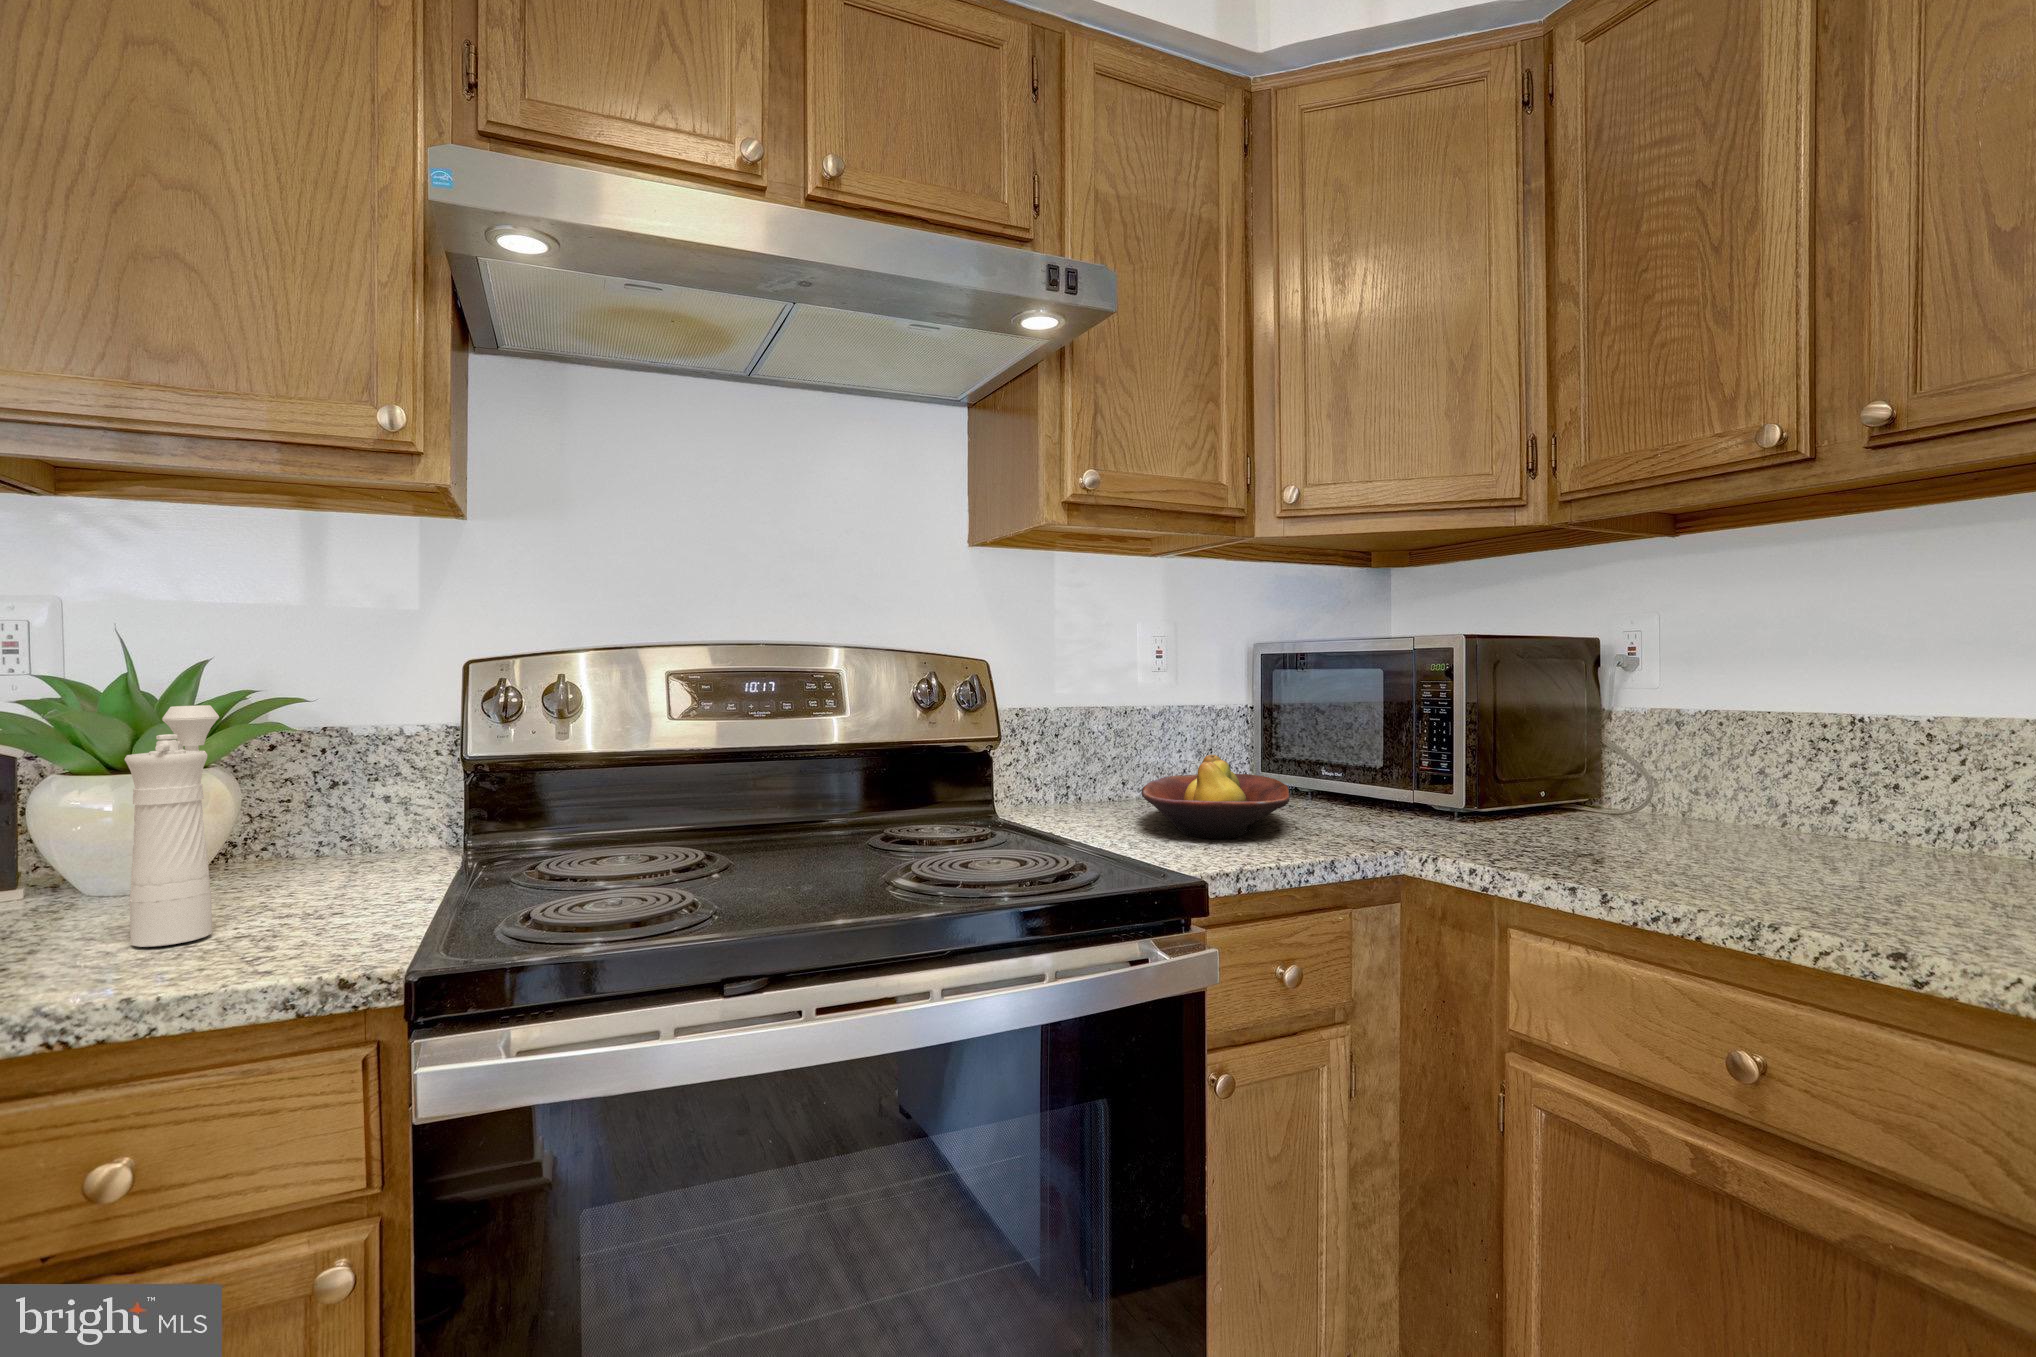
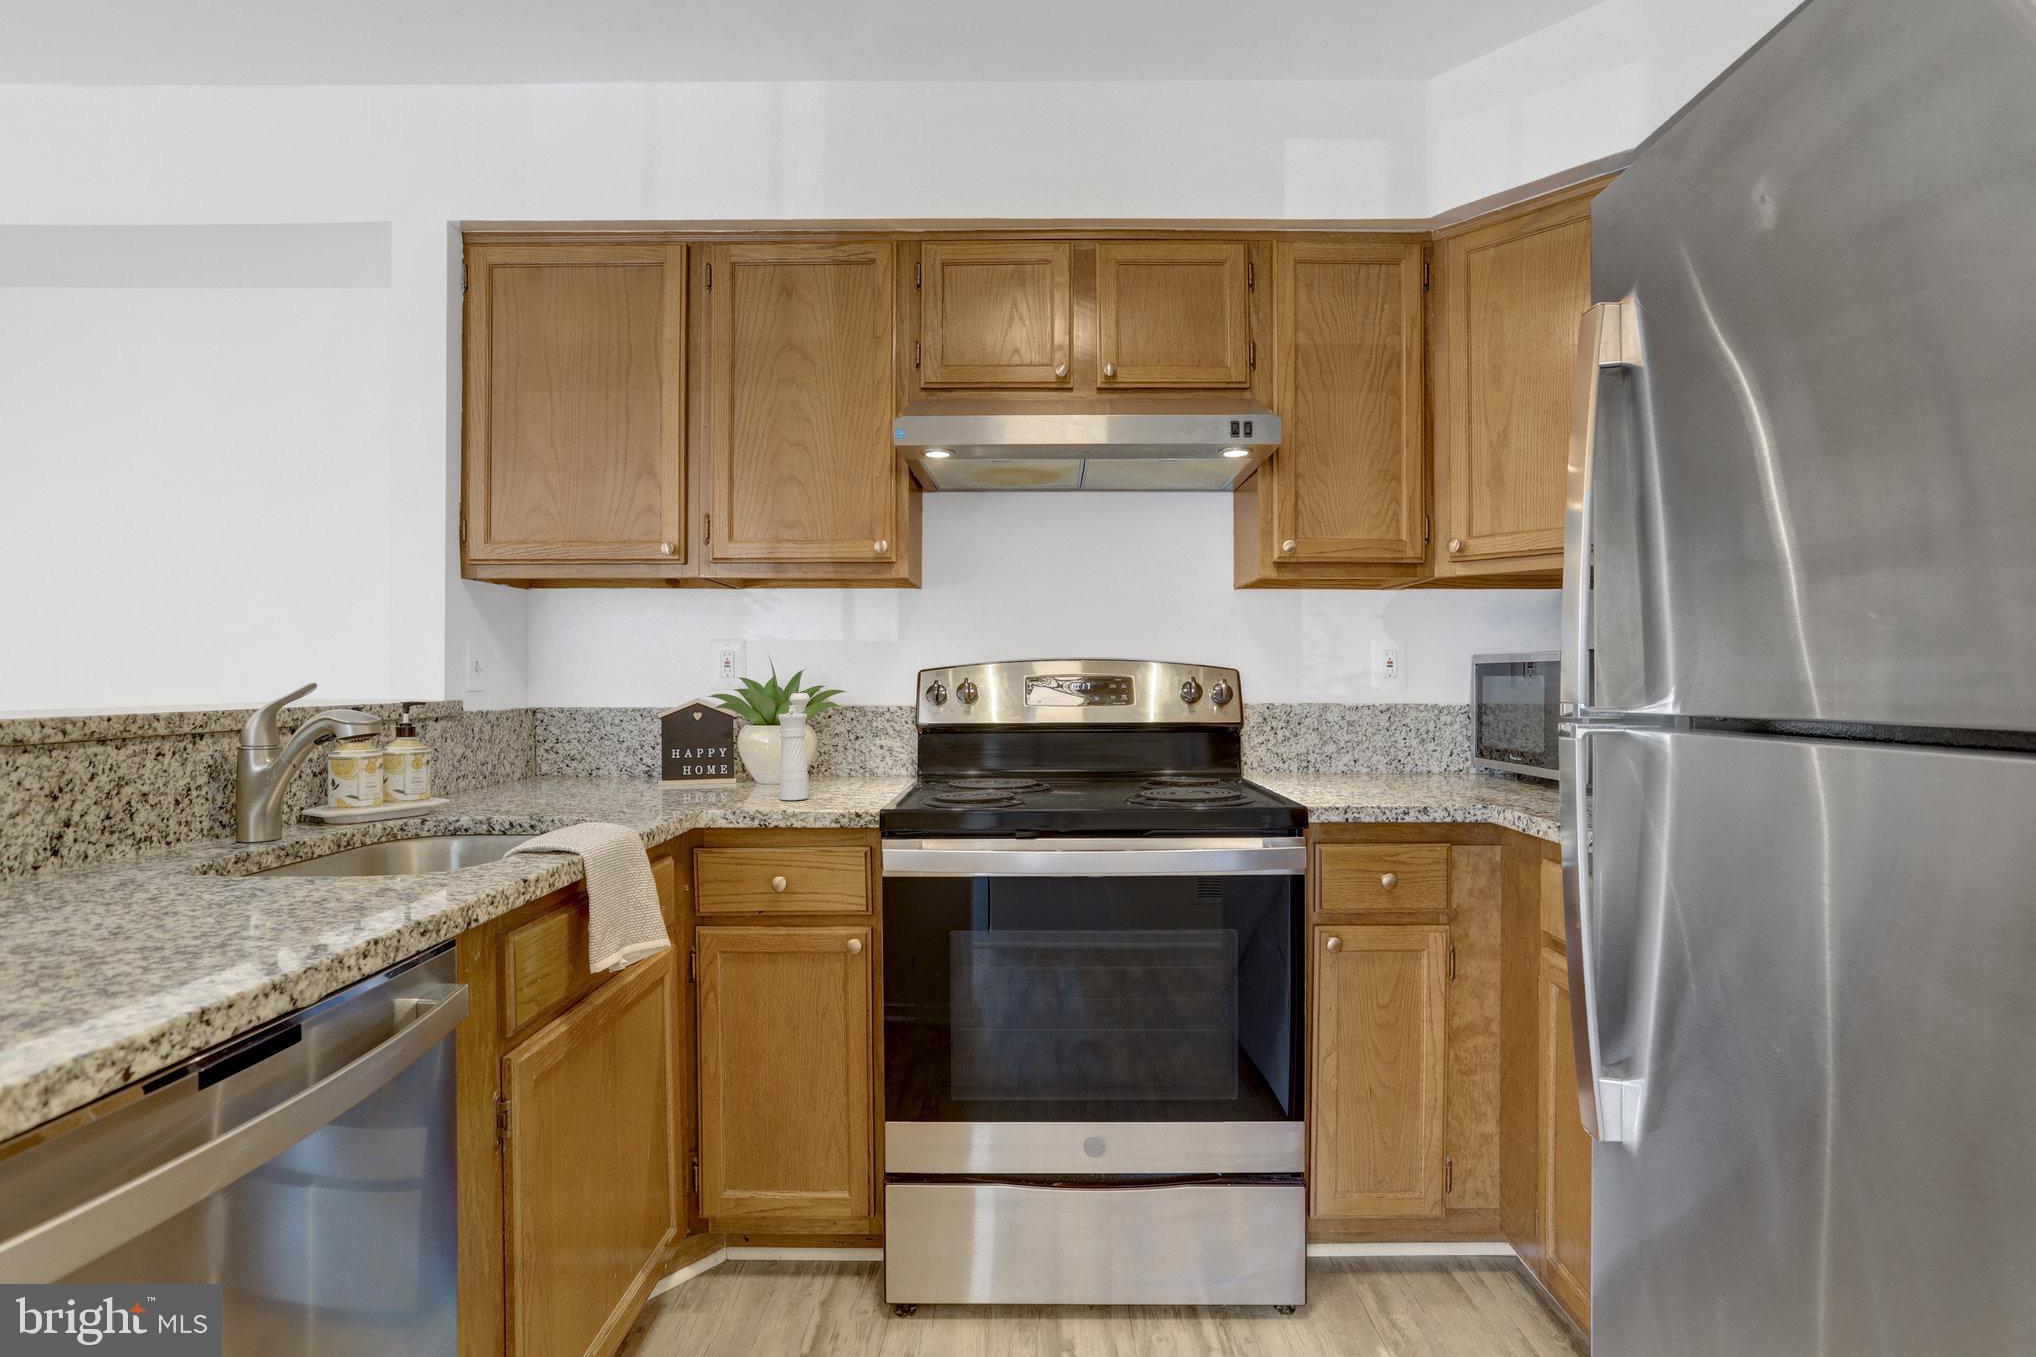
fruit bowl: present [1142,755,1290,839] -> none [1328,739,1456,796]

